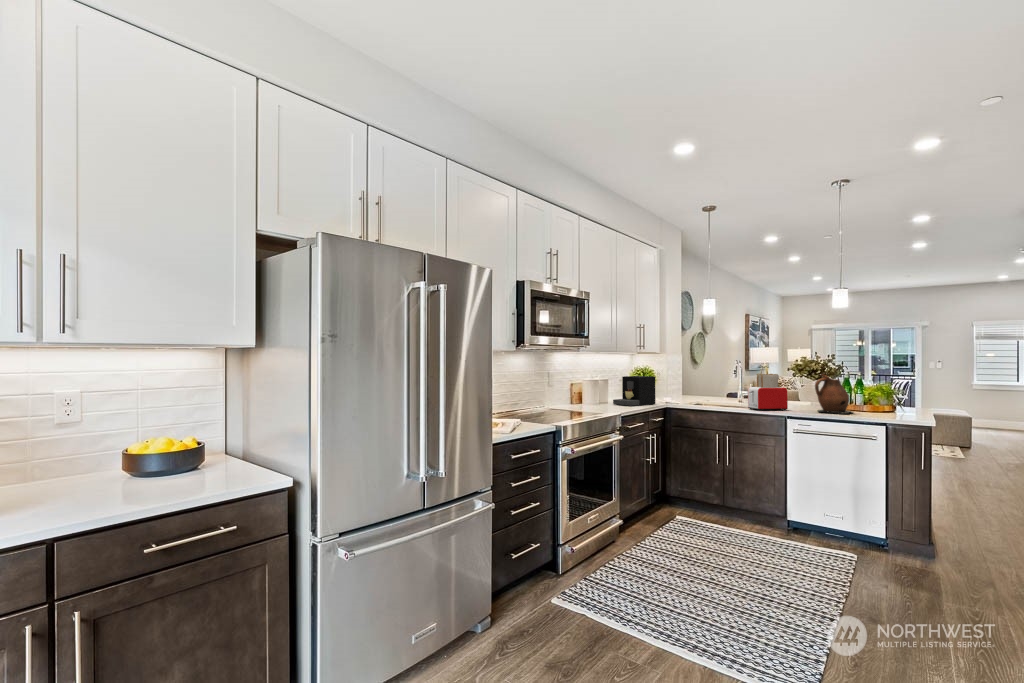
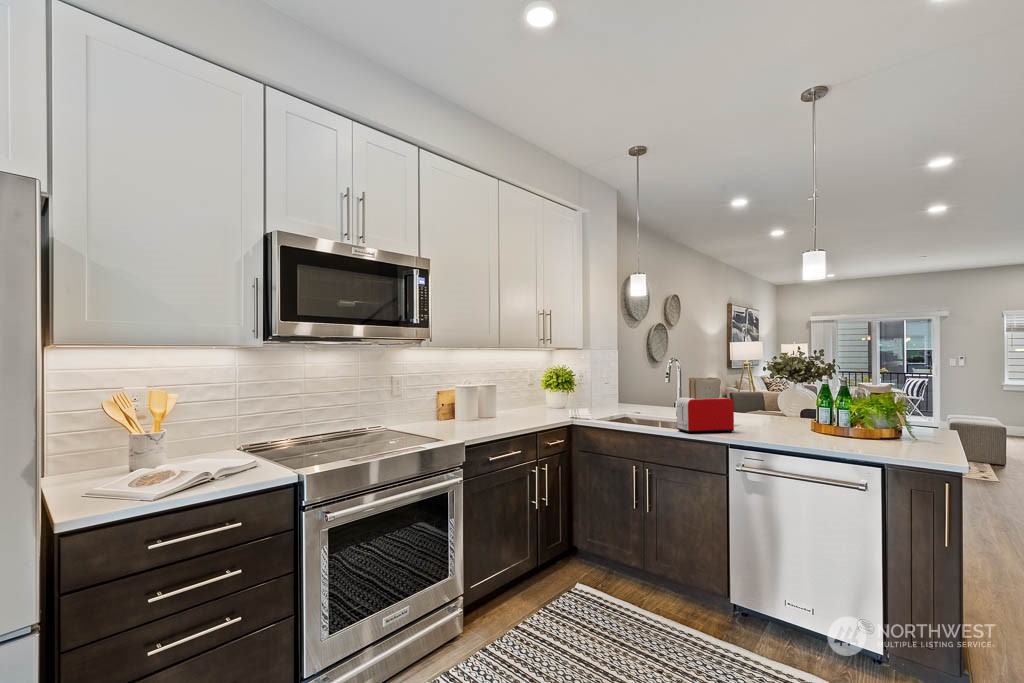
ceramic pitcher: present [815,375,852,414] -> none [772,378,831,440]
coffee maker: present [613,376,655,406] -> none [490,382,554,427]

